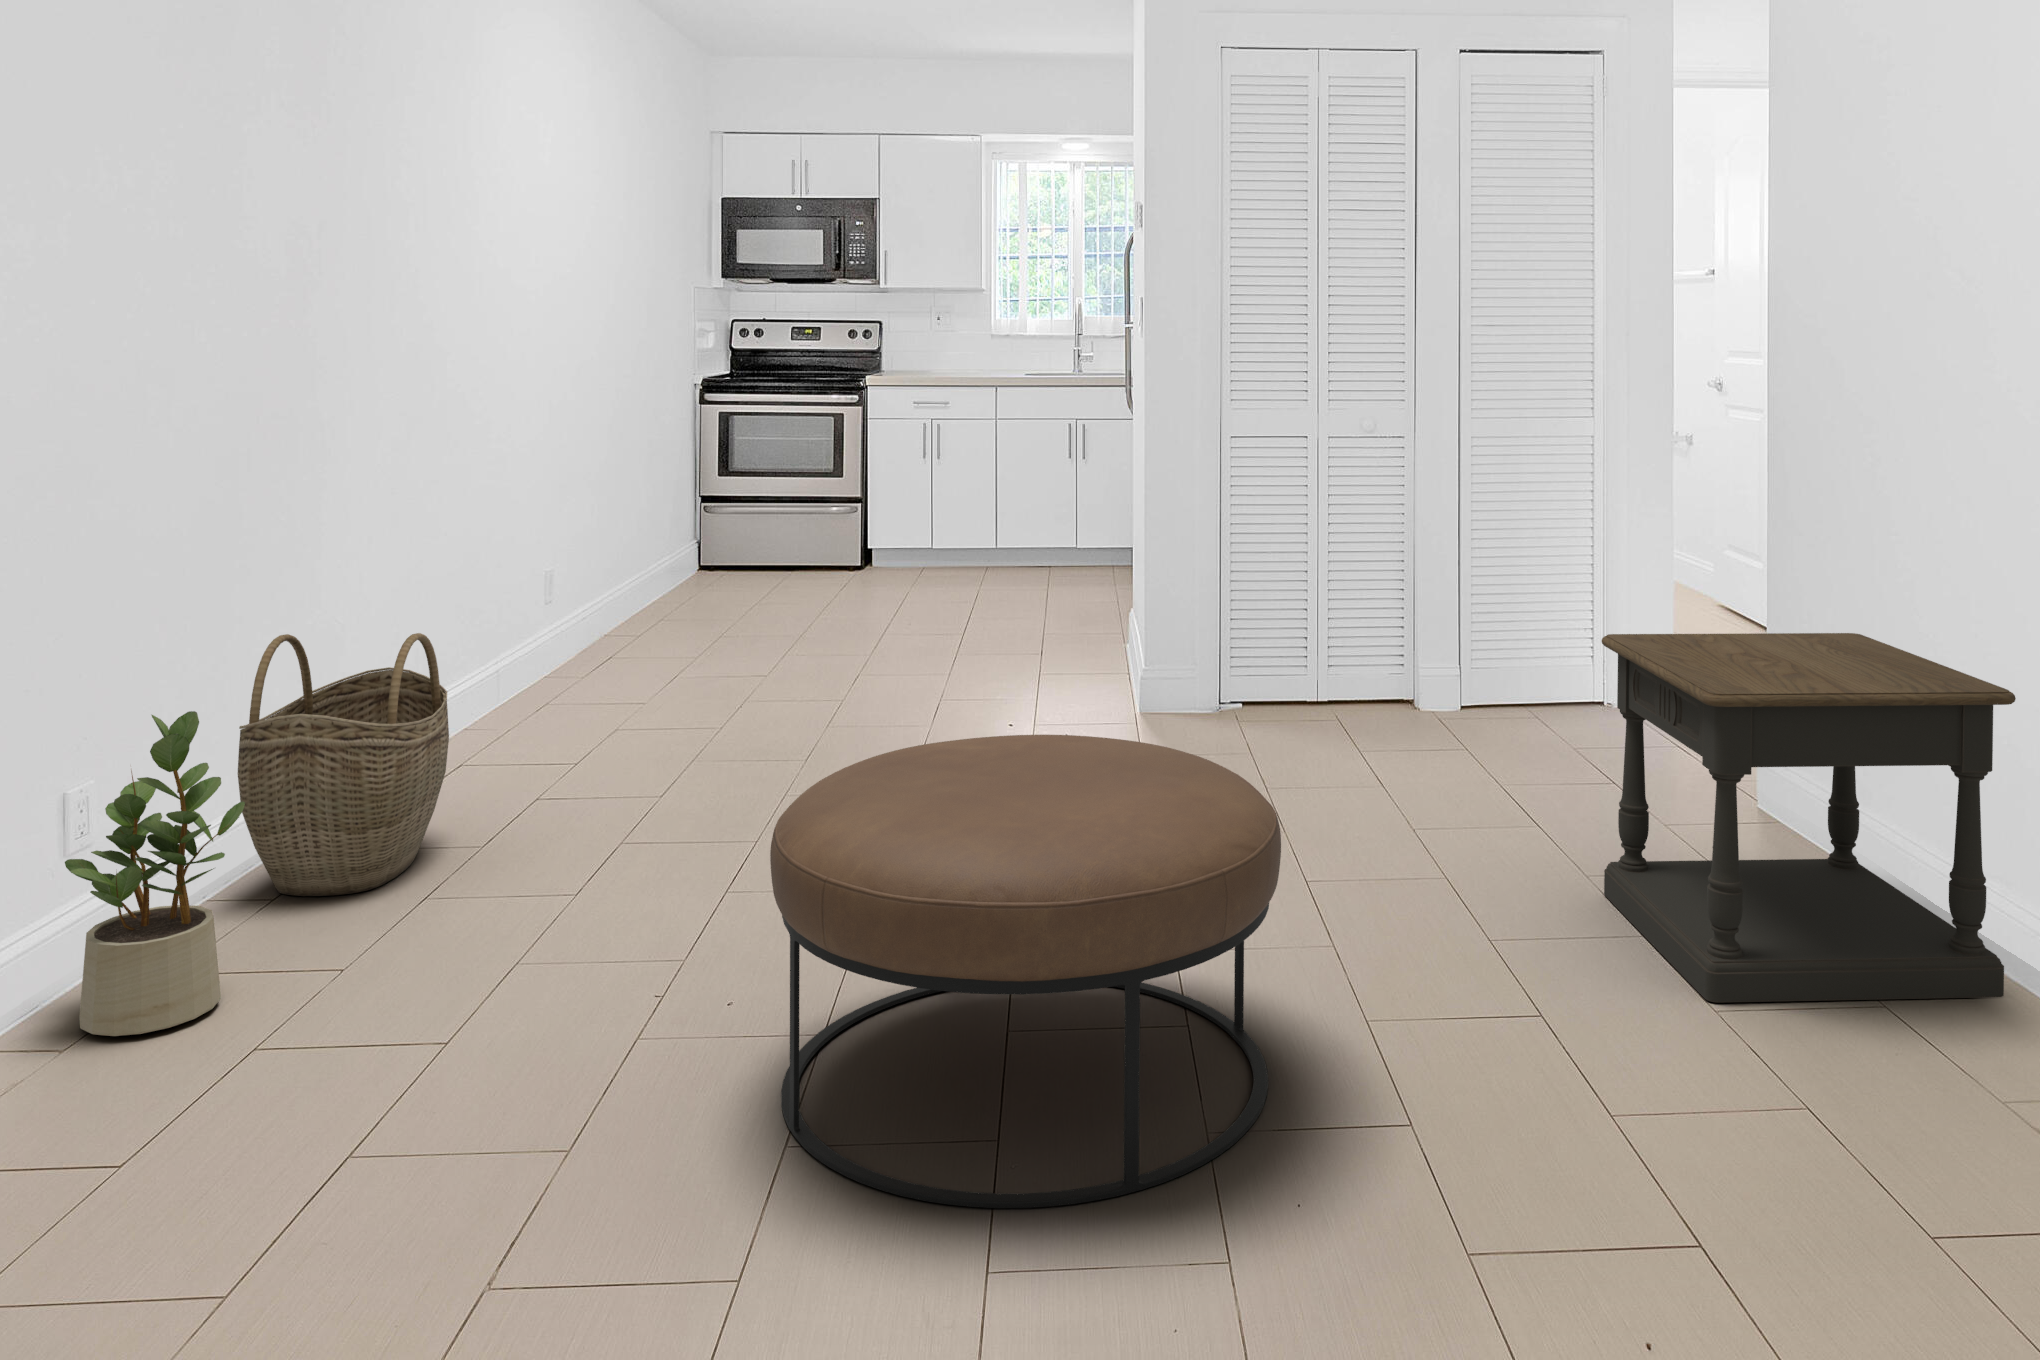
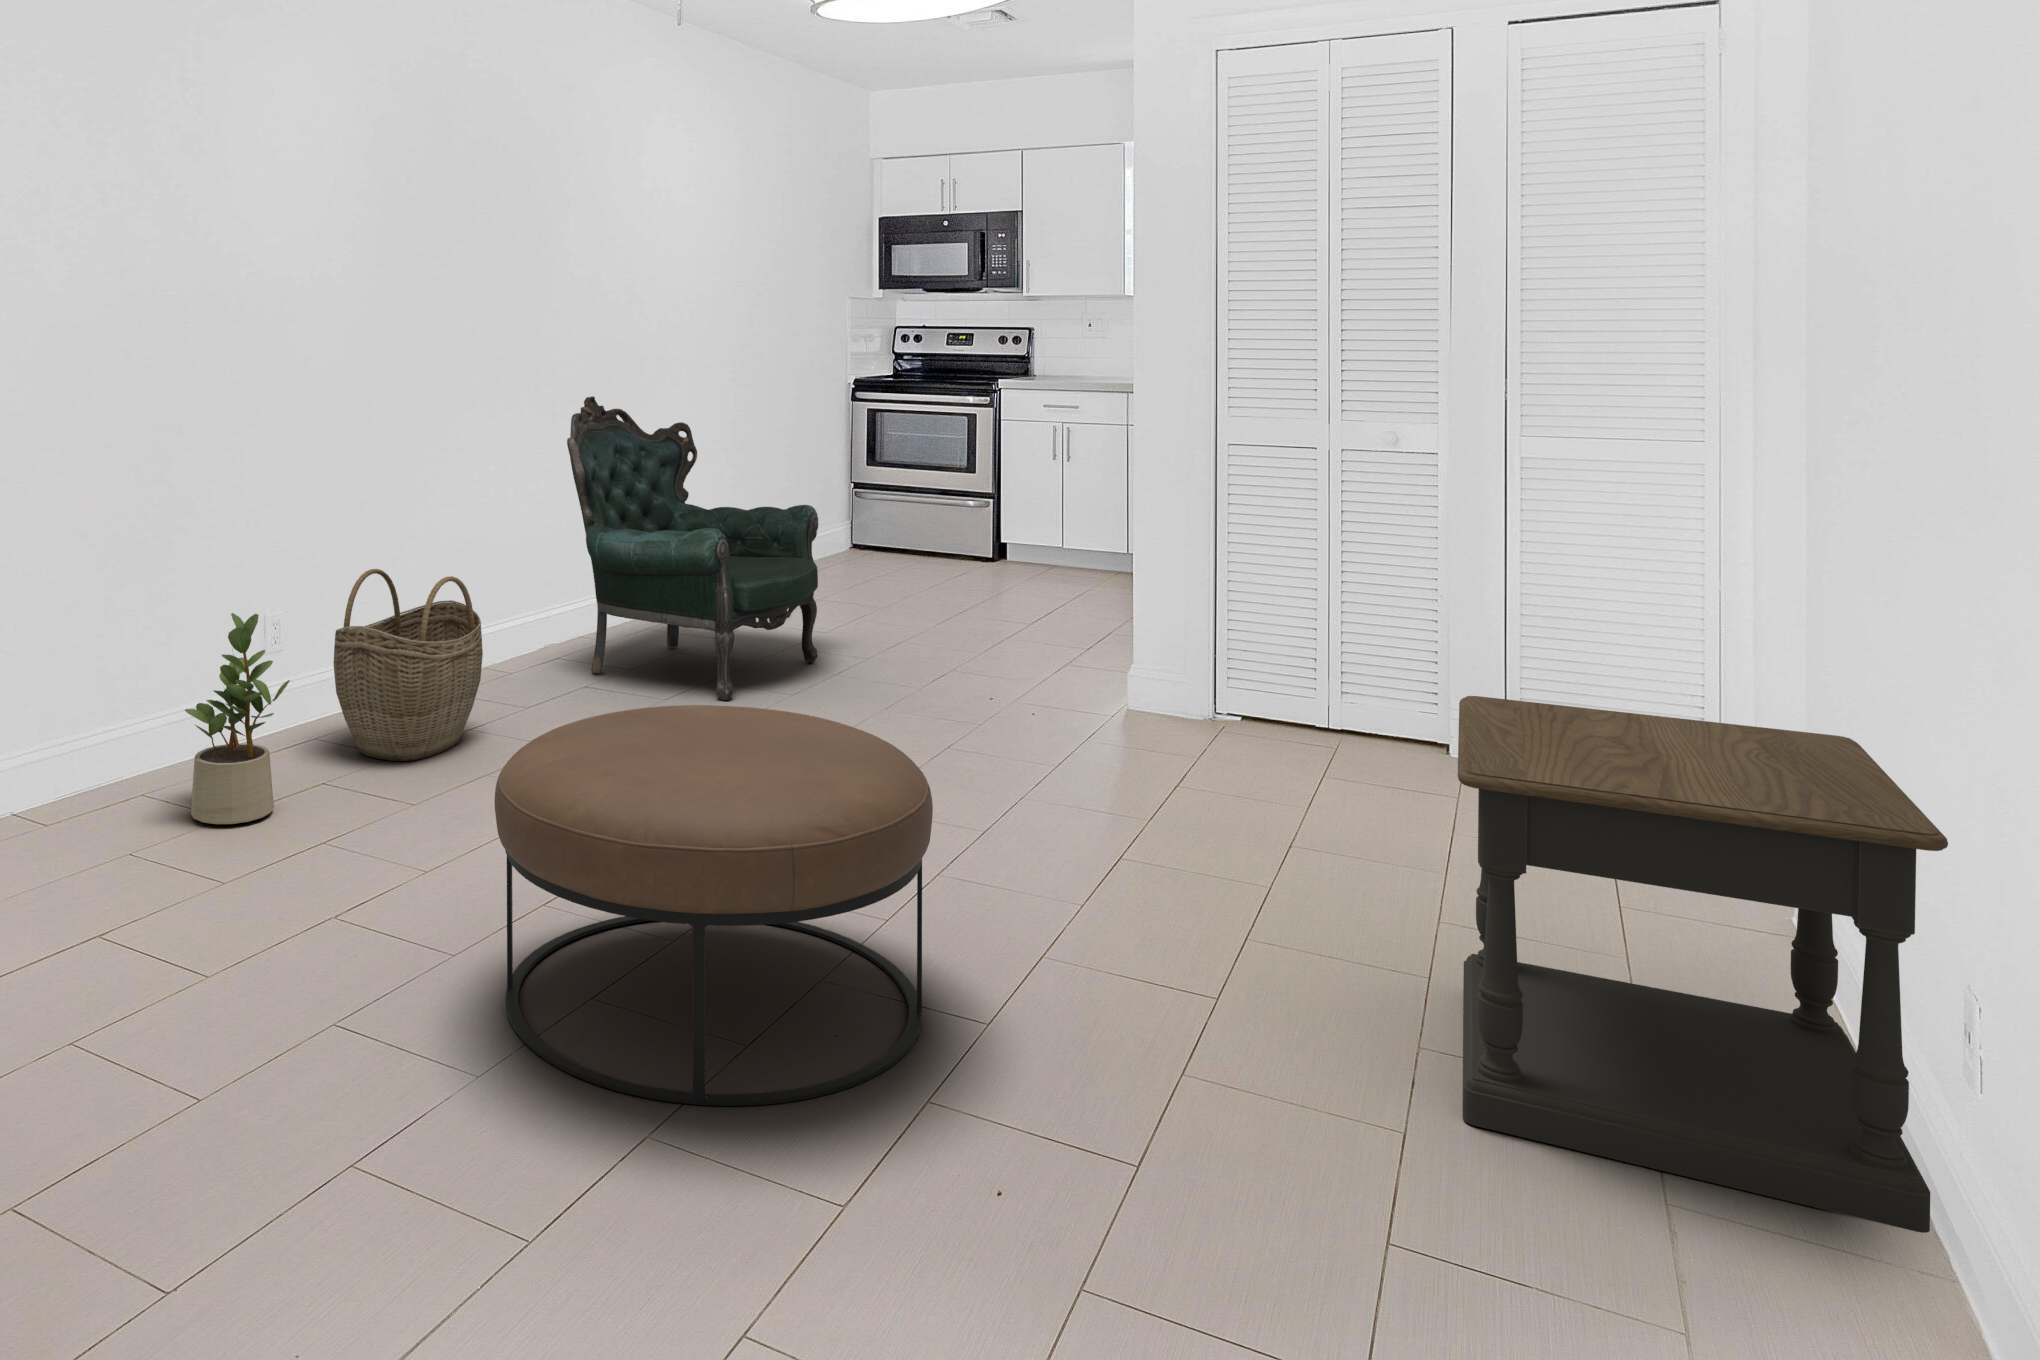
armchair: none [479,396,787,752] -> present [567,396,818,700]

